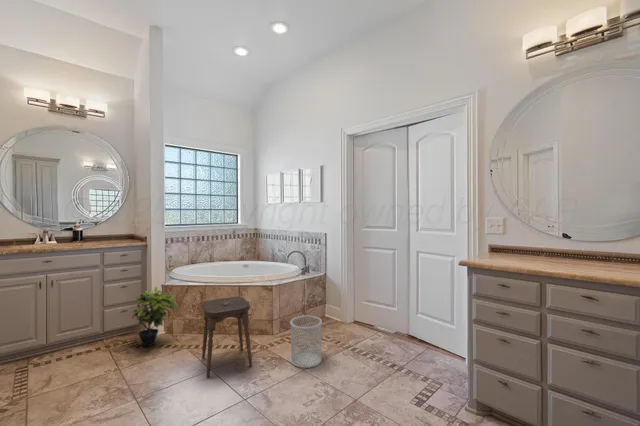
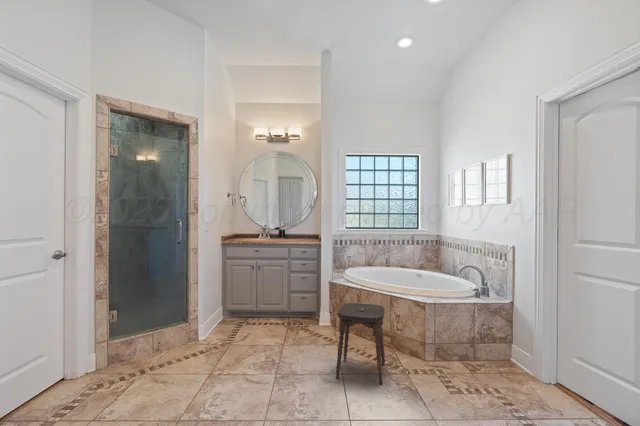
potted plant: present [132,287,177,346] -> none [301,282,338,334]
wastebasket: present [290,316,322,368] -> none [425,345,469,415]

